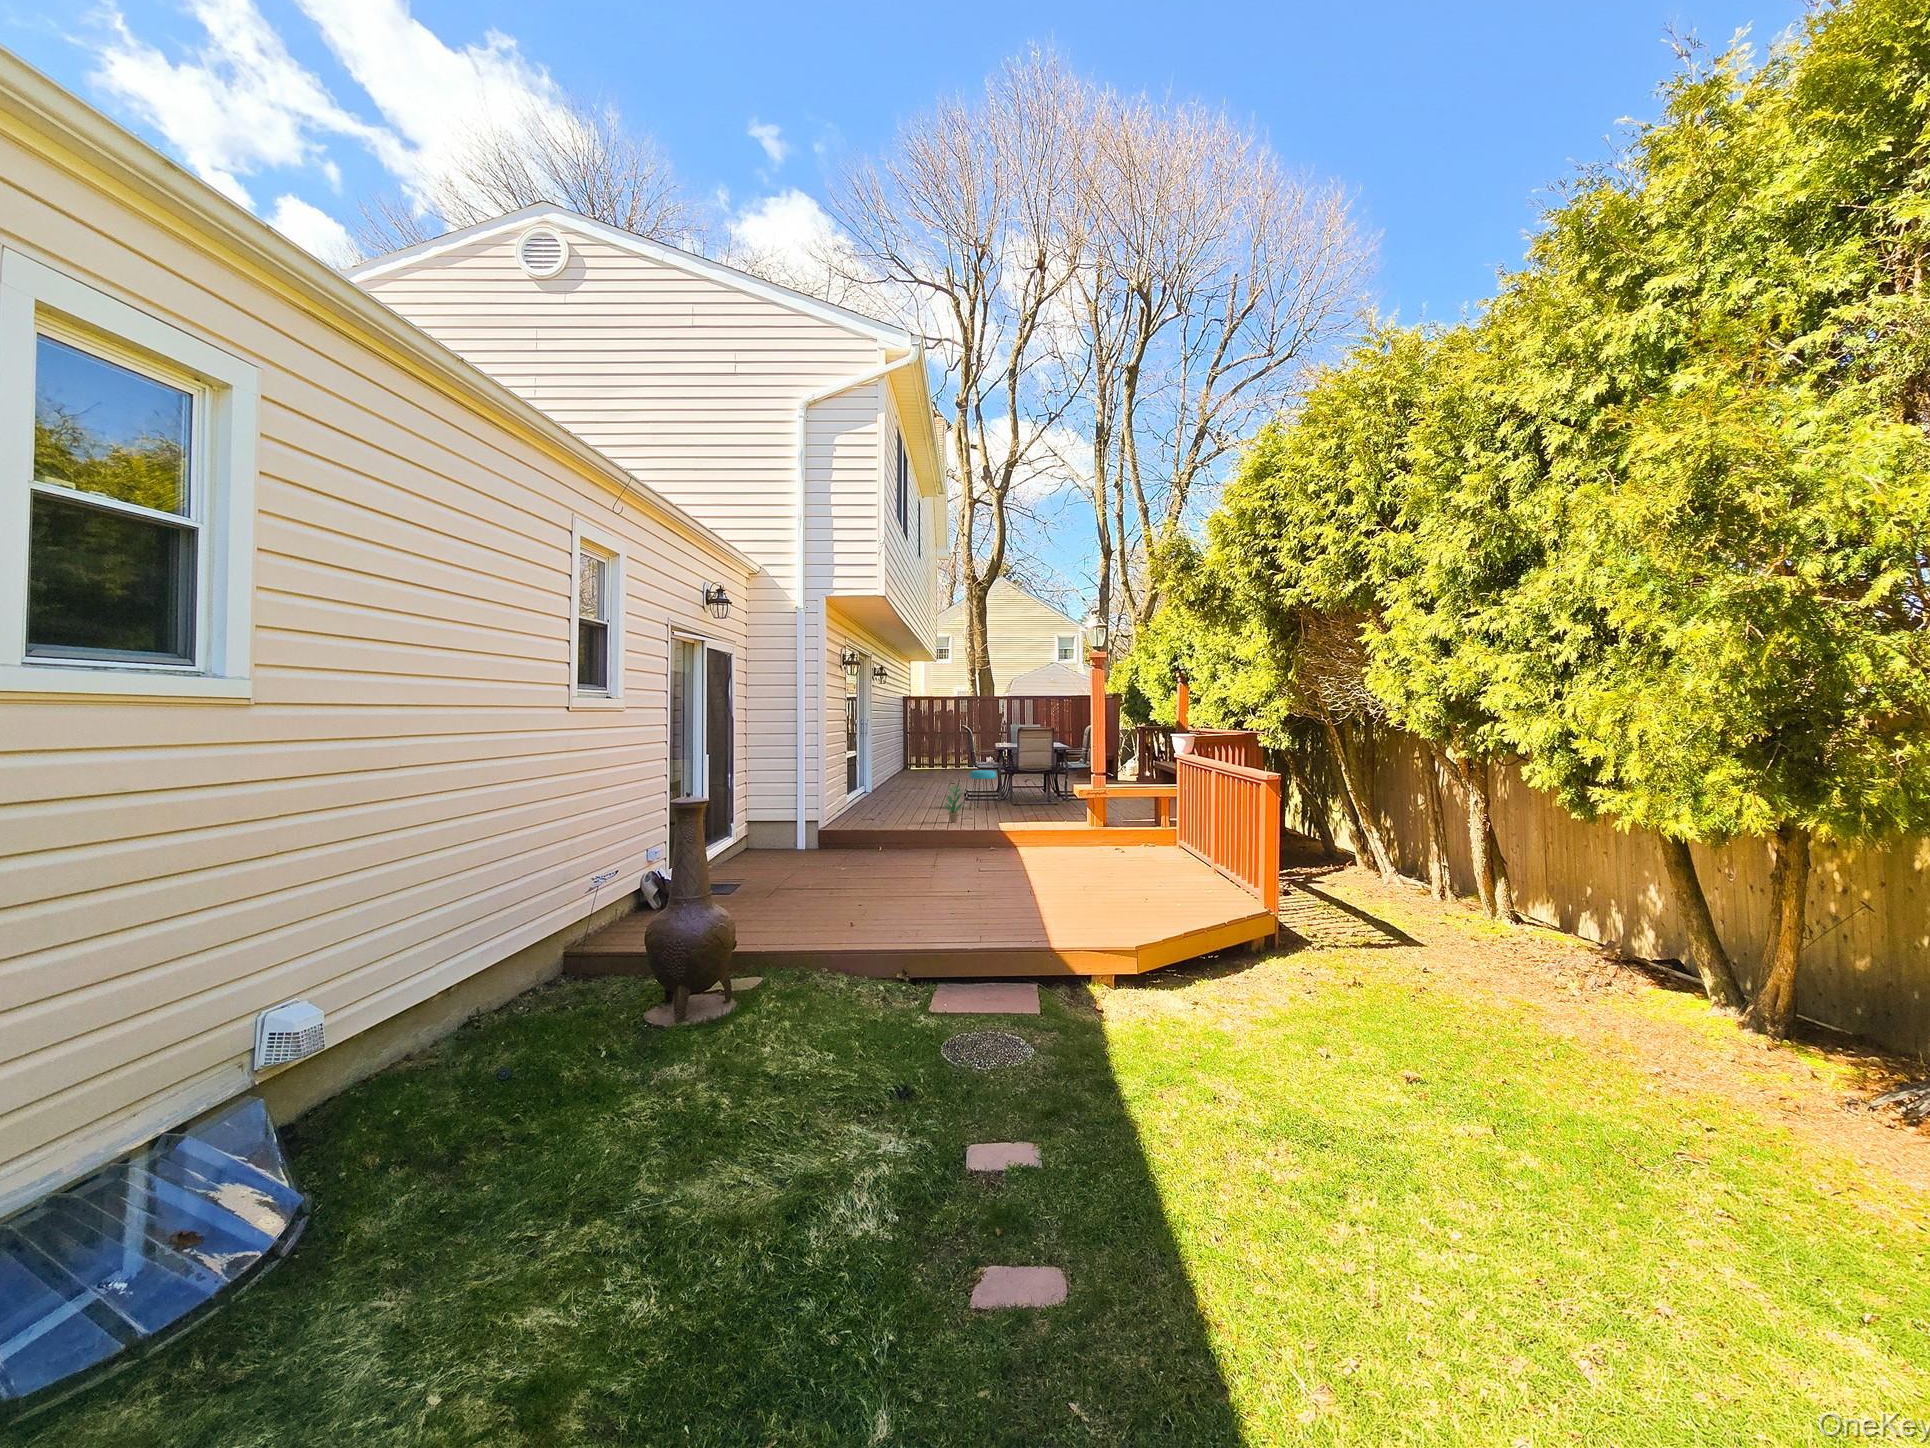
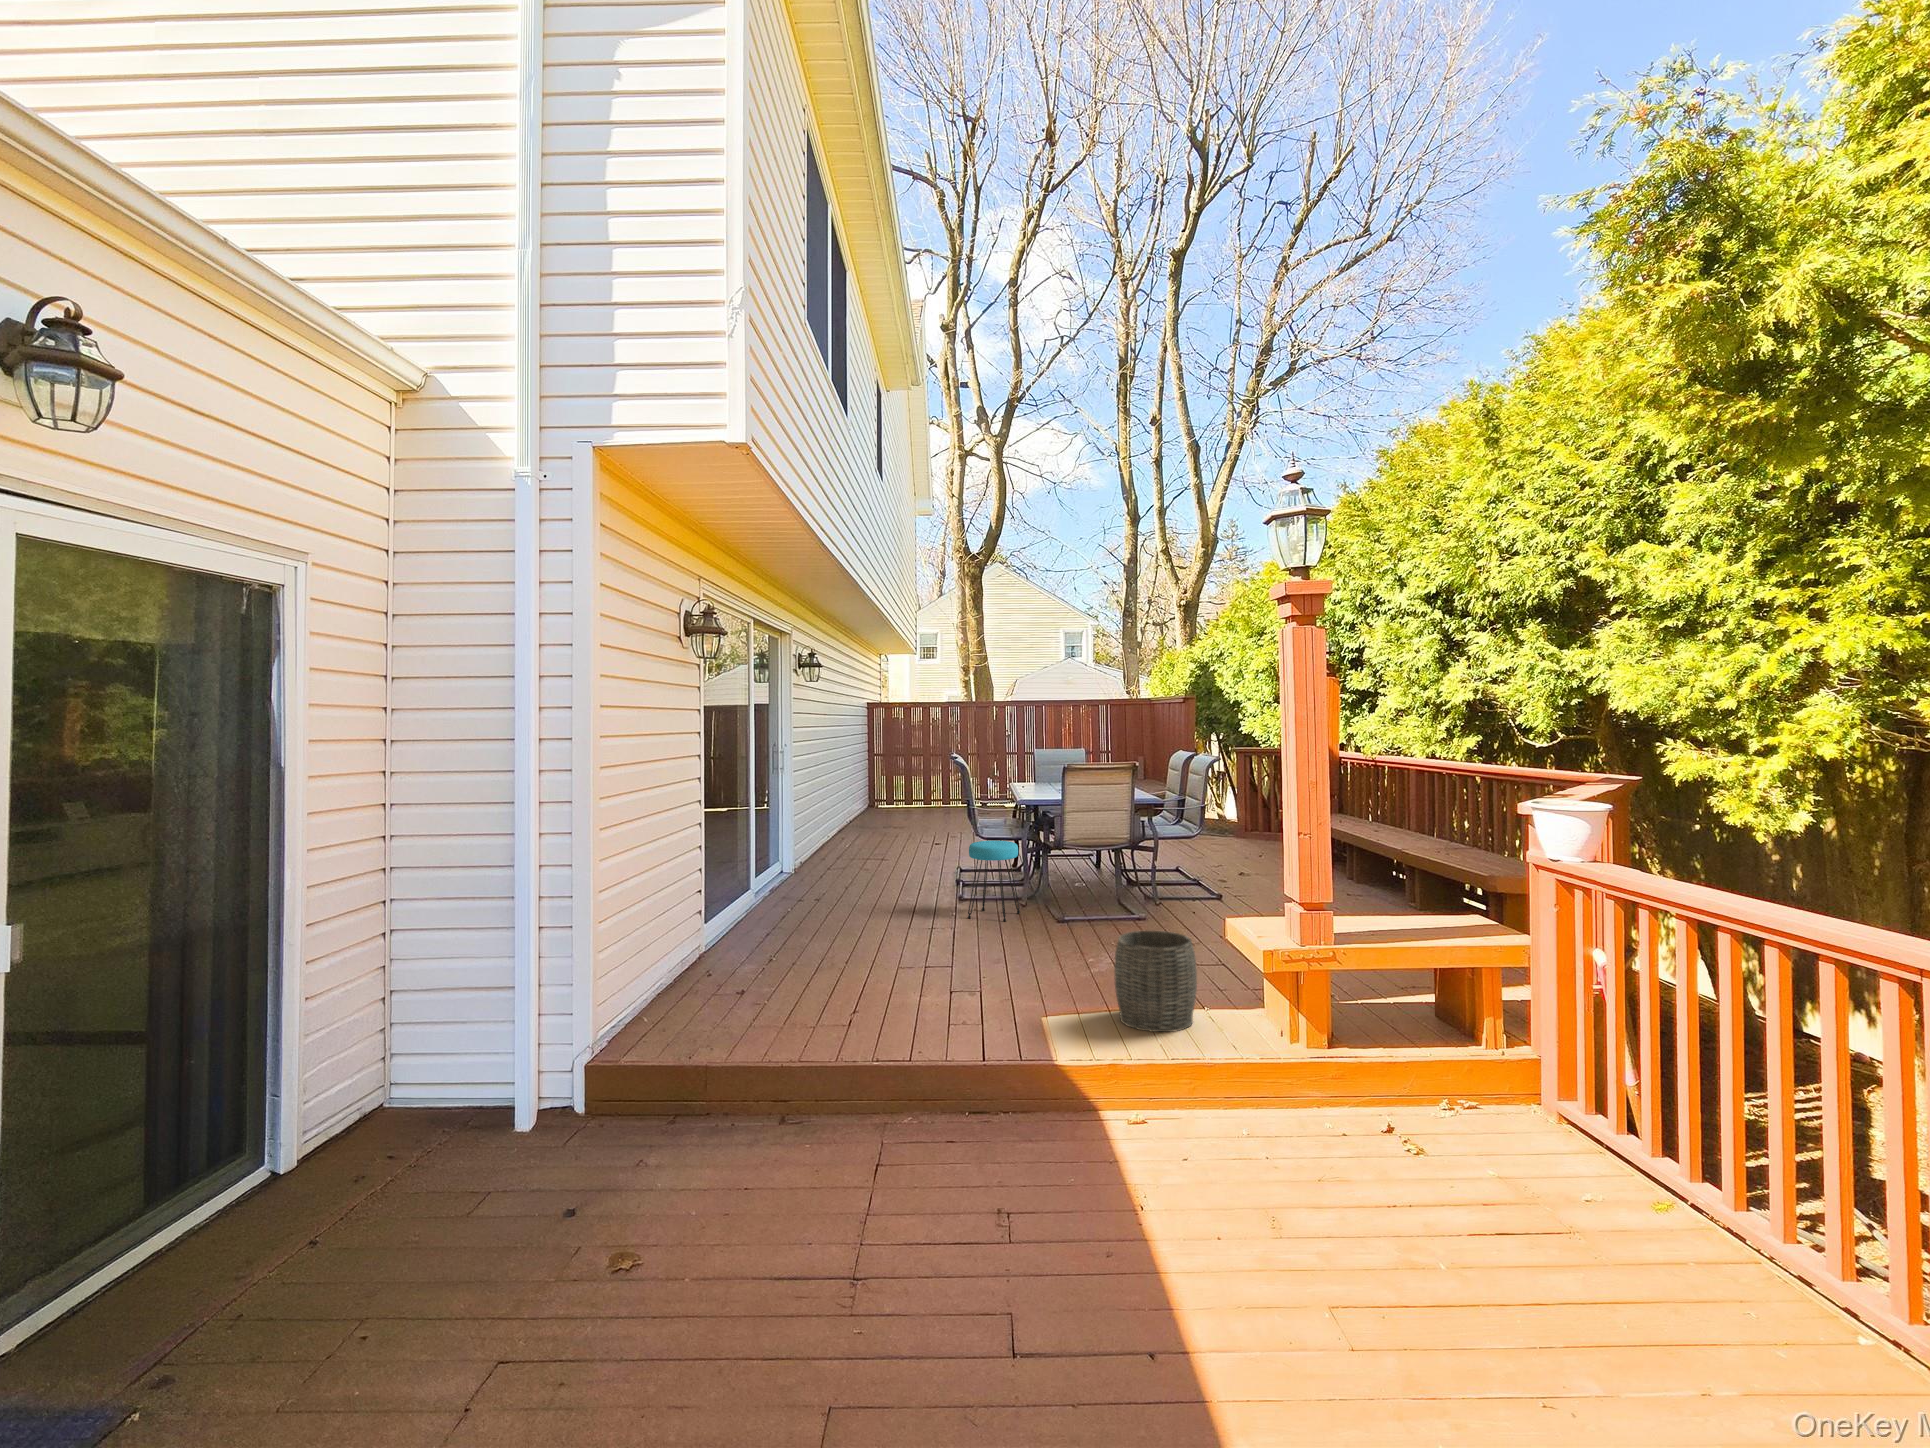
potted plant: present [944,784,963,823] -> none [908,907,960,1001]
woven basket: none [1028,792,1061,827] -> present [1114,931,1197,1032]

